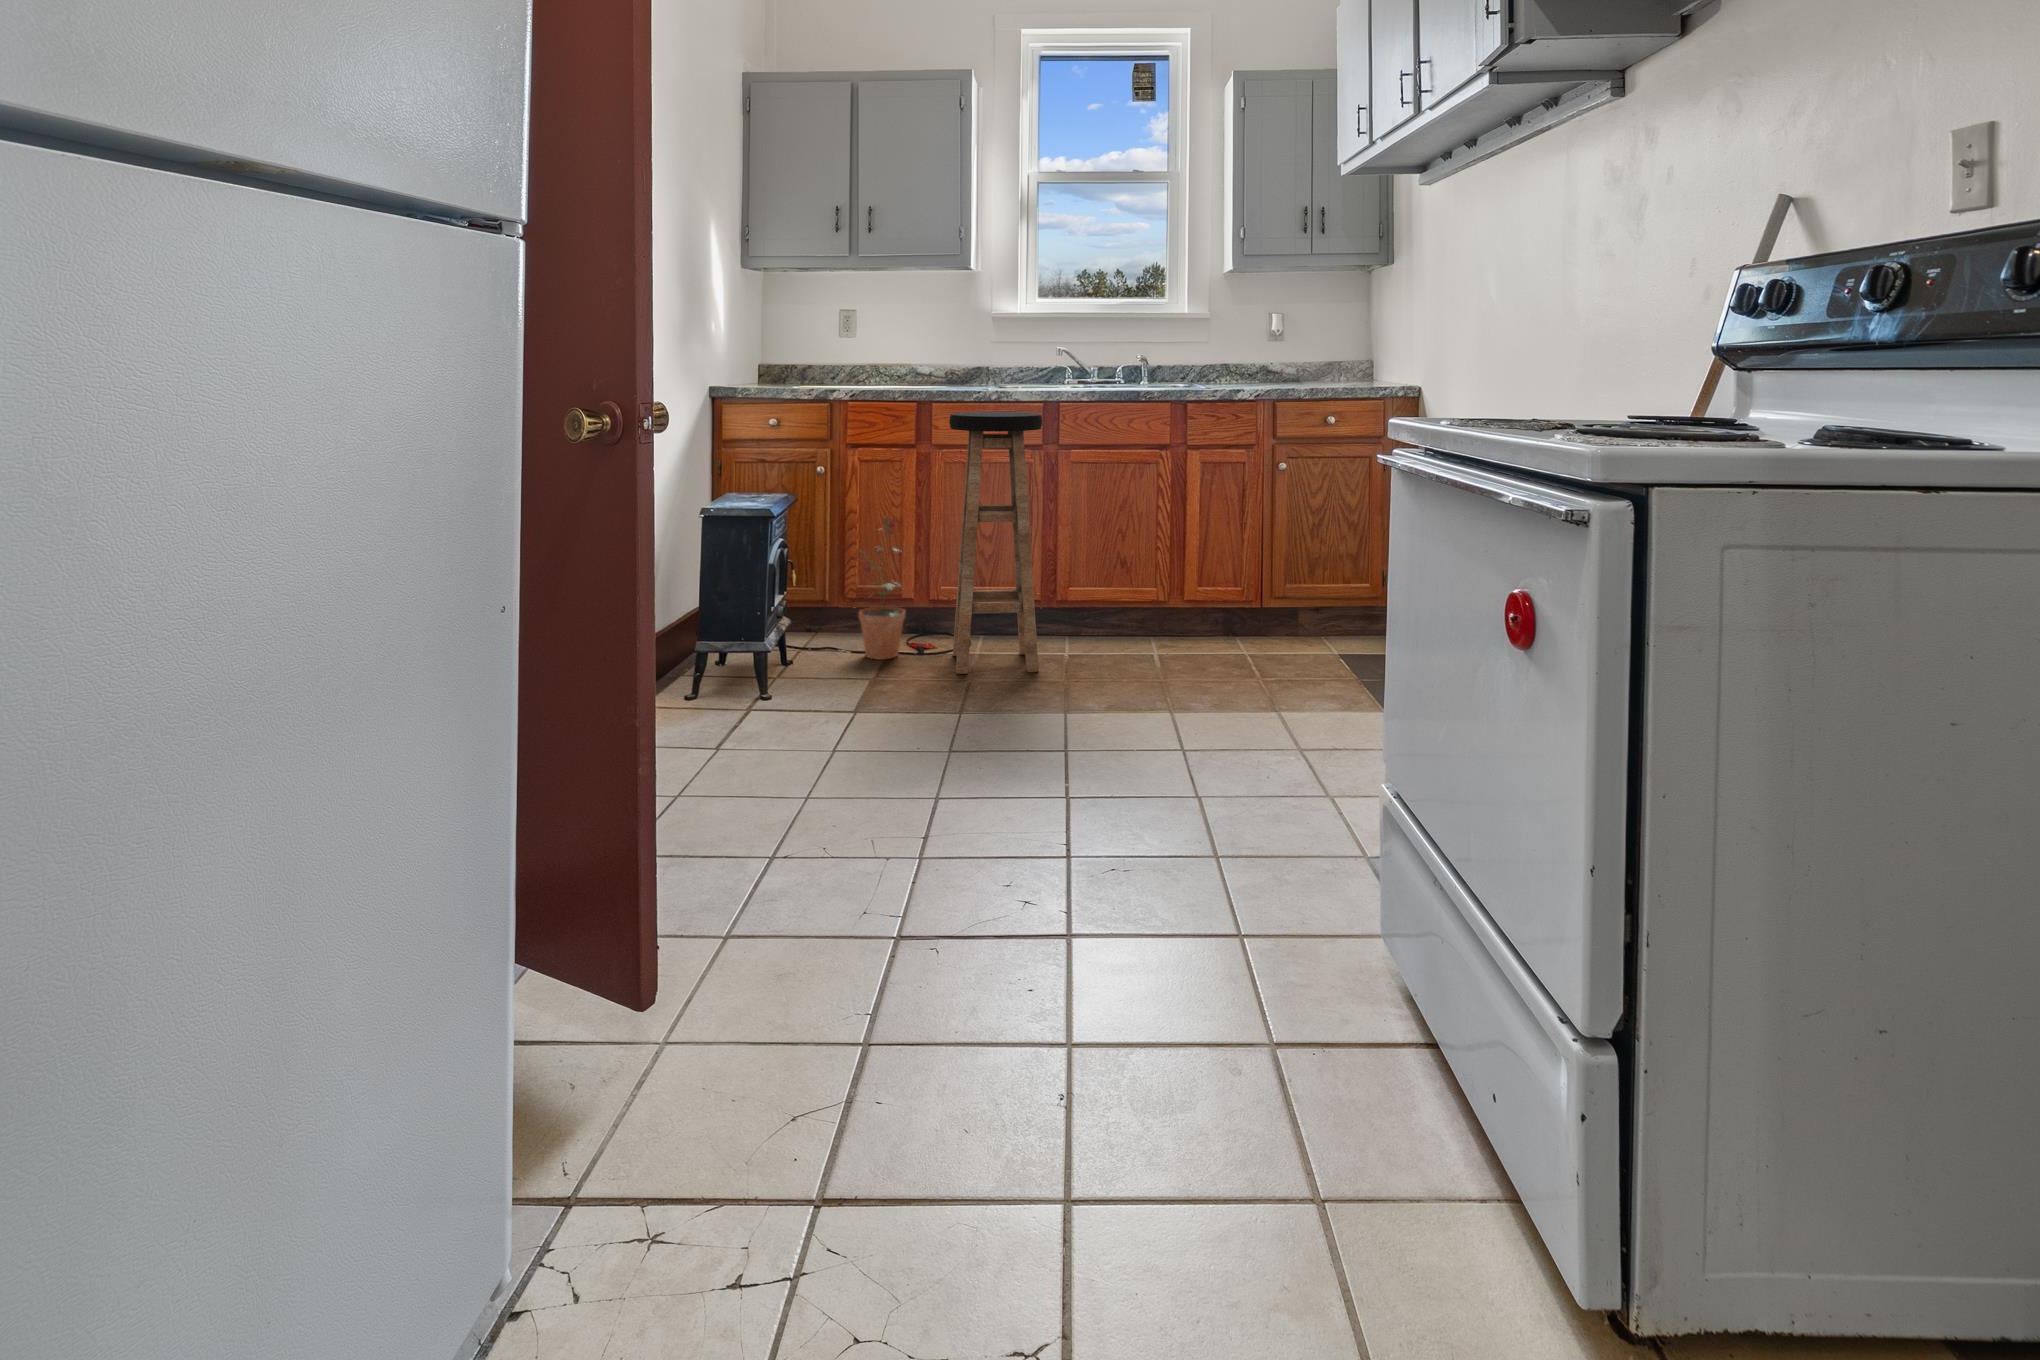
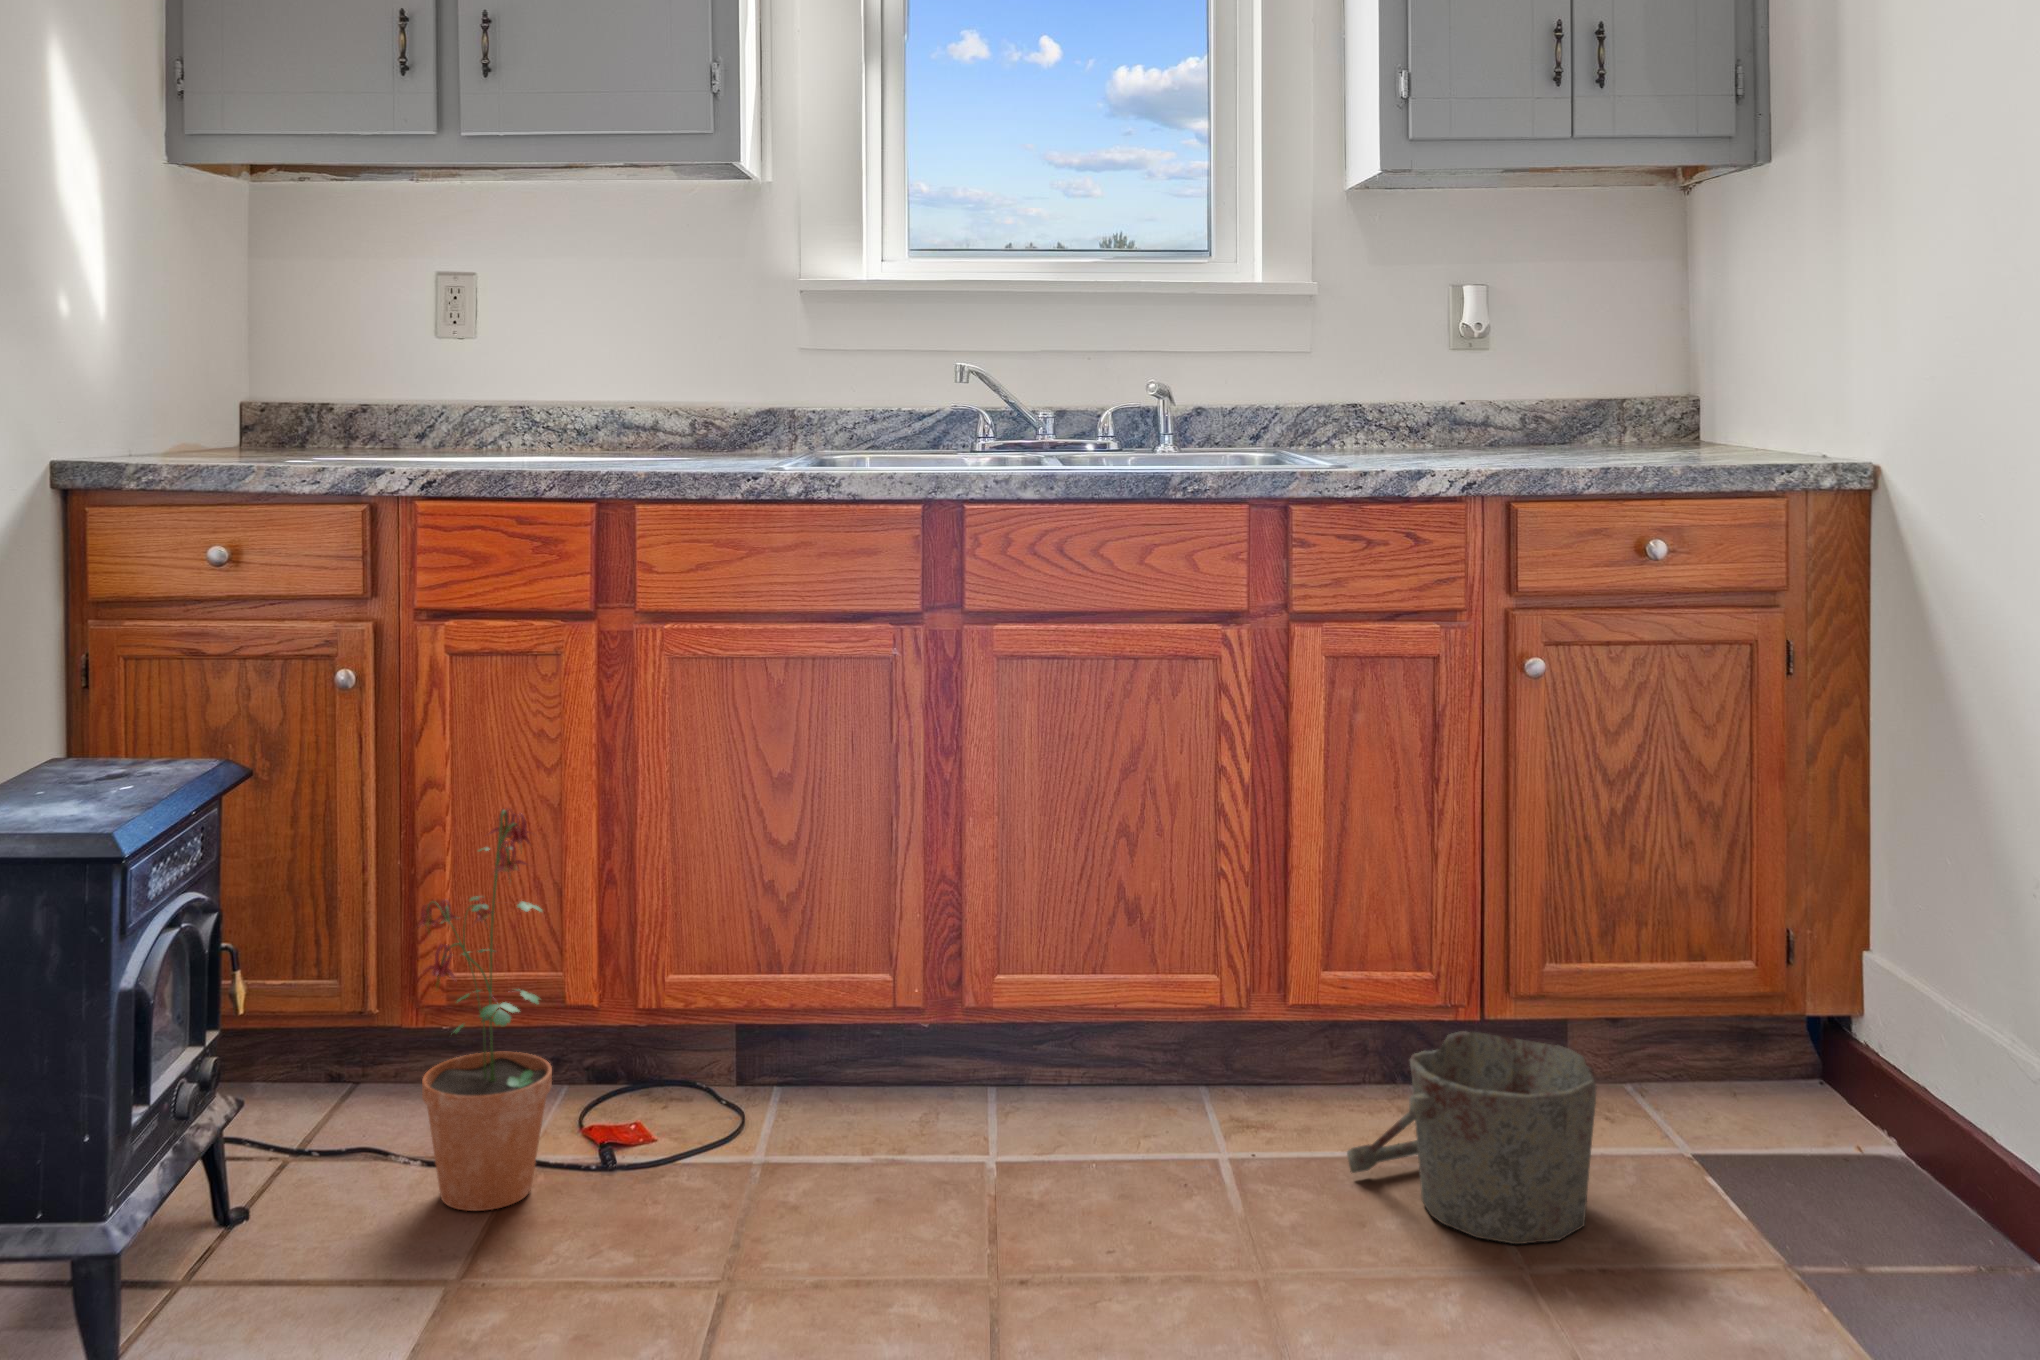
bar stool: present [949,412,1042,674] -> none [668,532,921,1276]
bucket: none [1204,602,1297,672] -> present [1347,1031,1597,1244]

